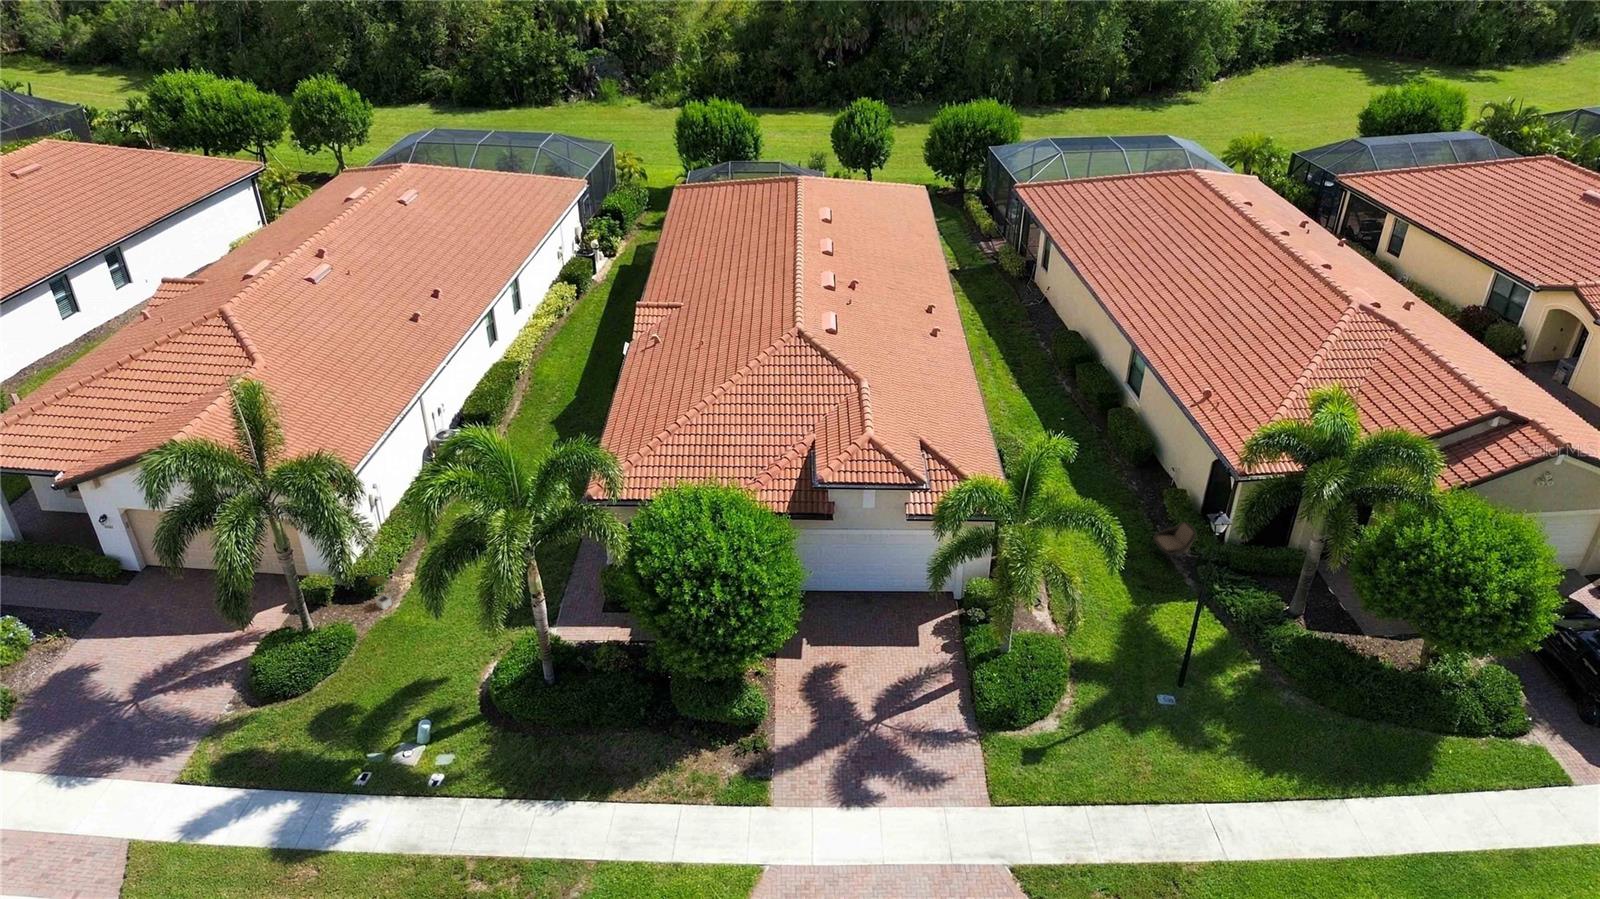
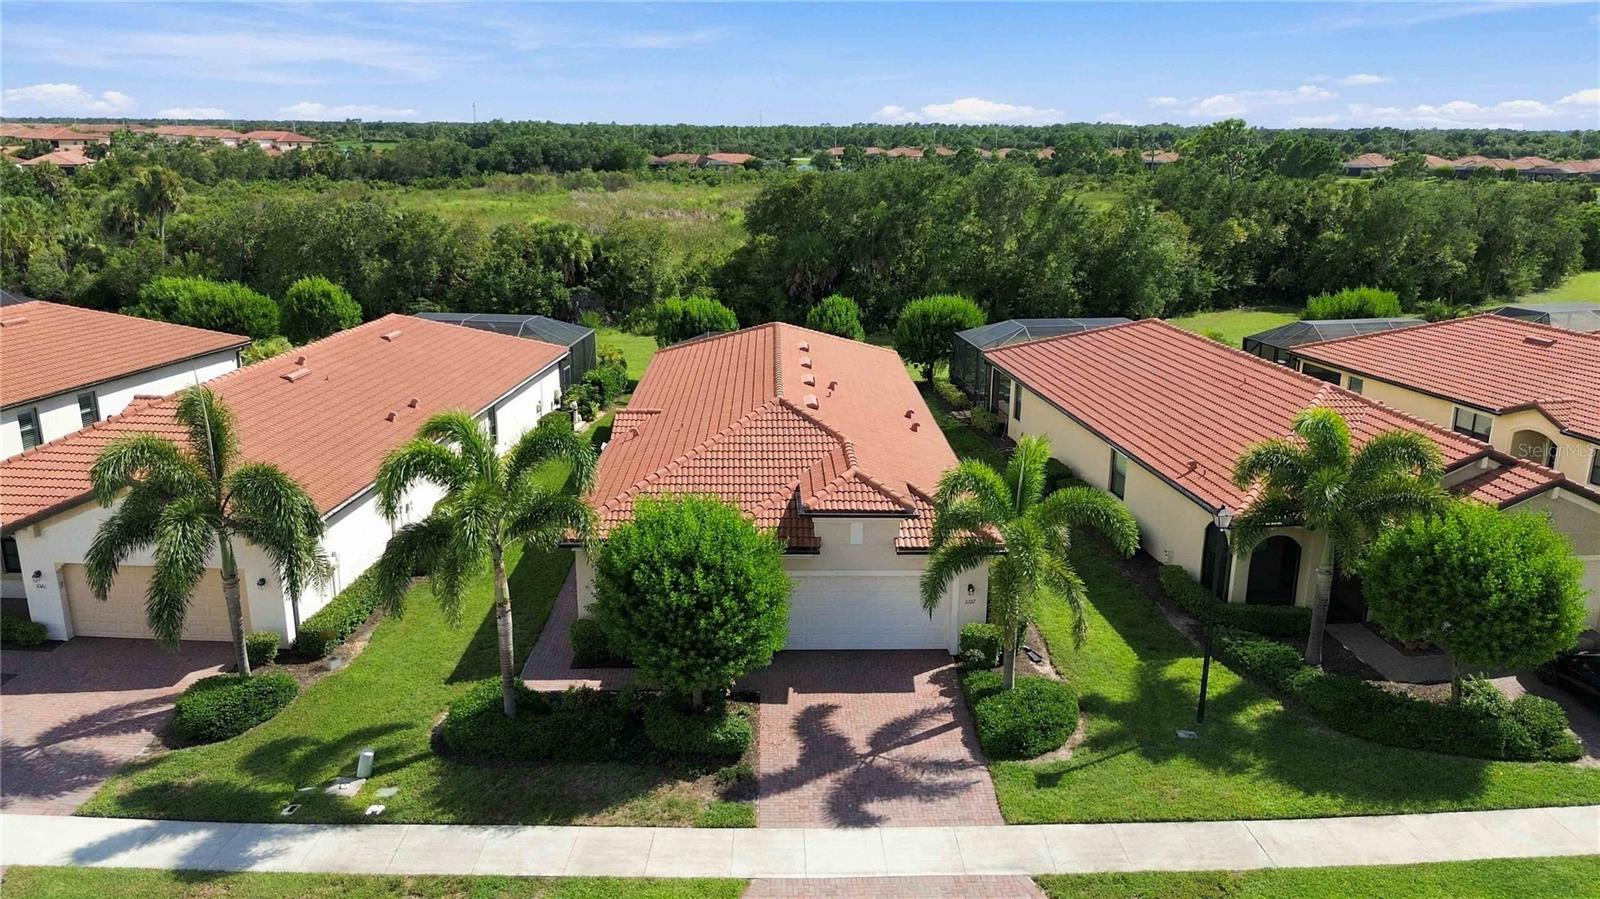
lounge chair: present [1153,522,1196,563] -> none [1152,584,1196,630]

